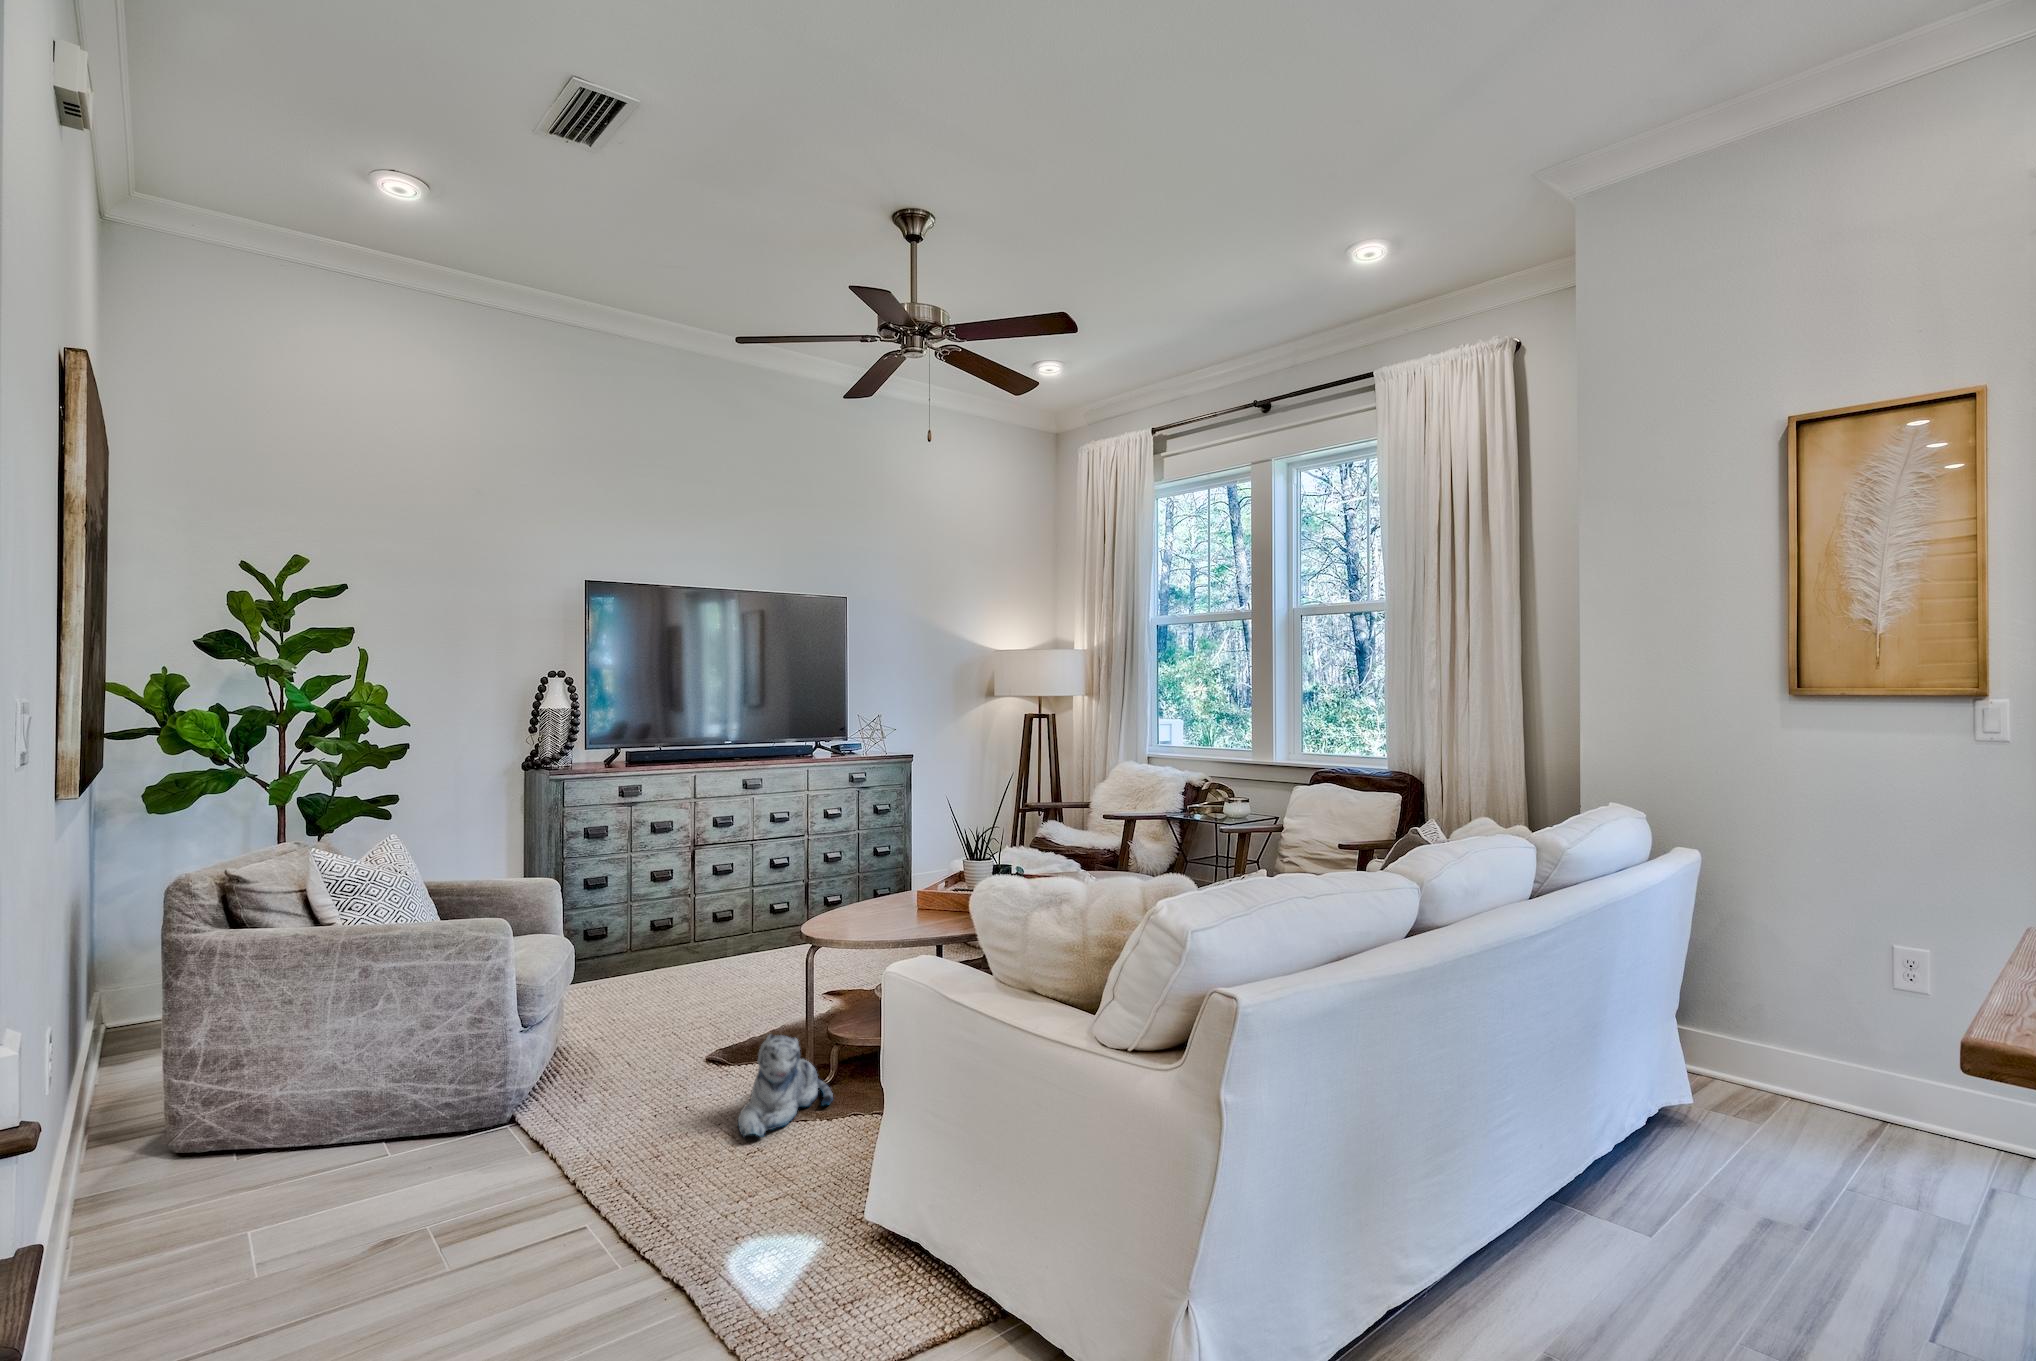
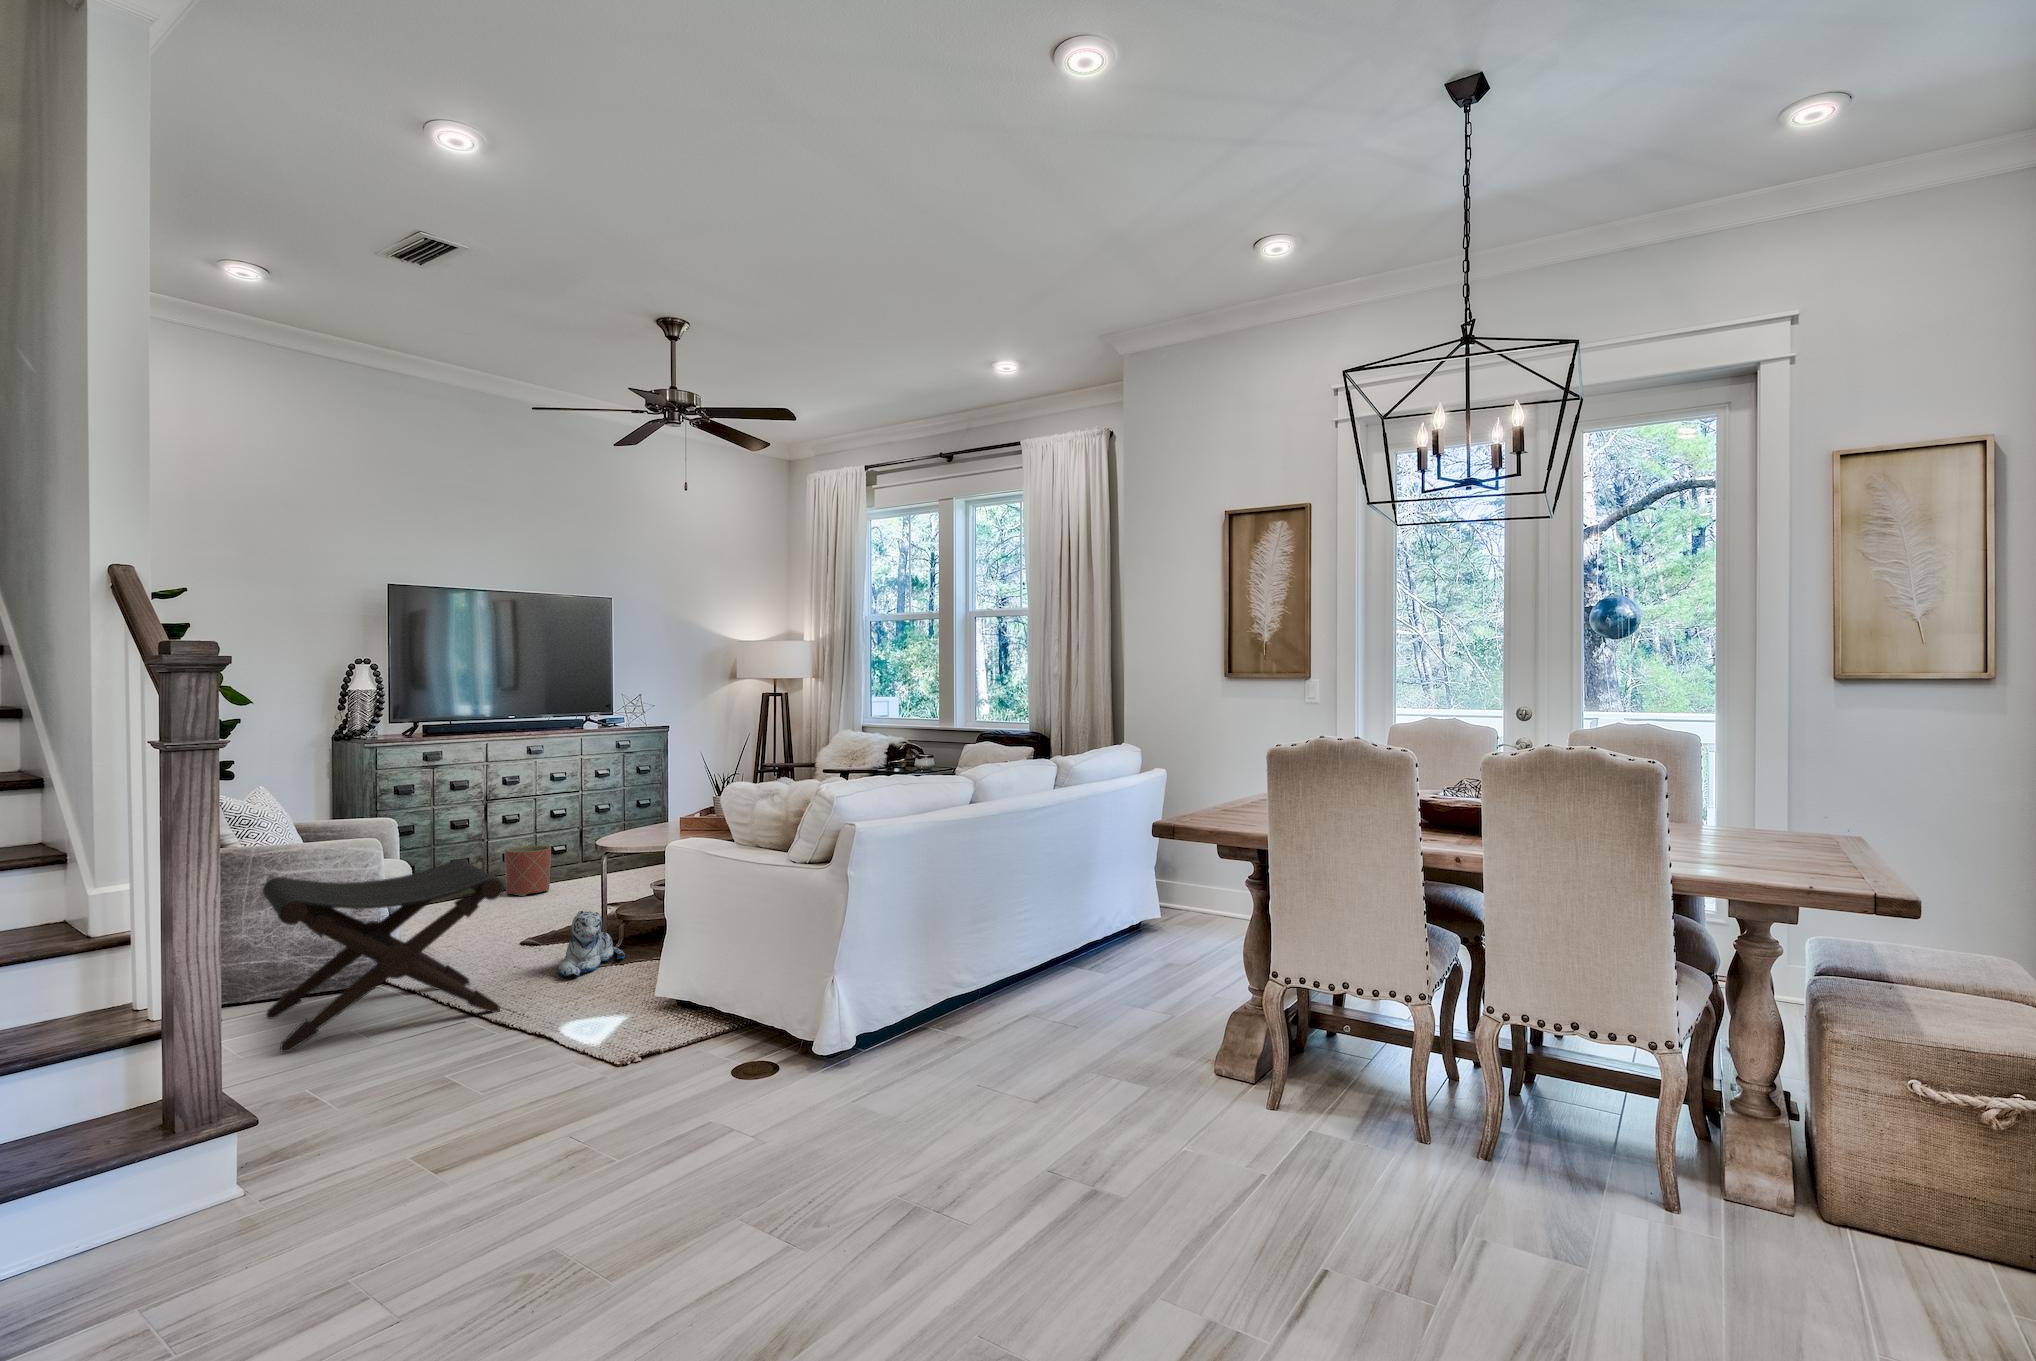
planter: none [712,904,767,970] -> present [504,845,551,896]
footstool: none [309,955,645,1269] -> present [263,859,504,1052]

